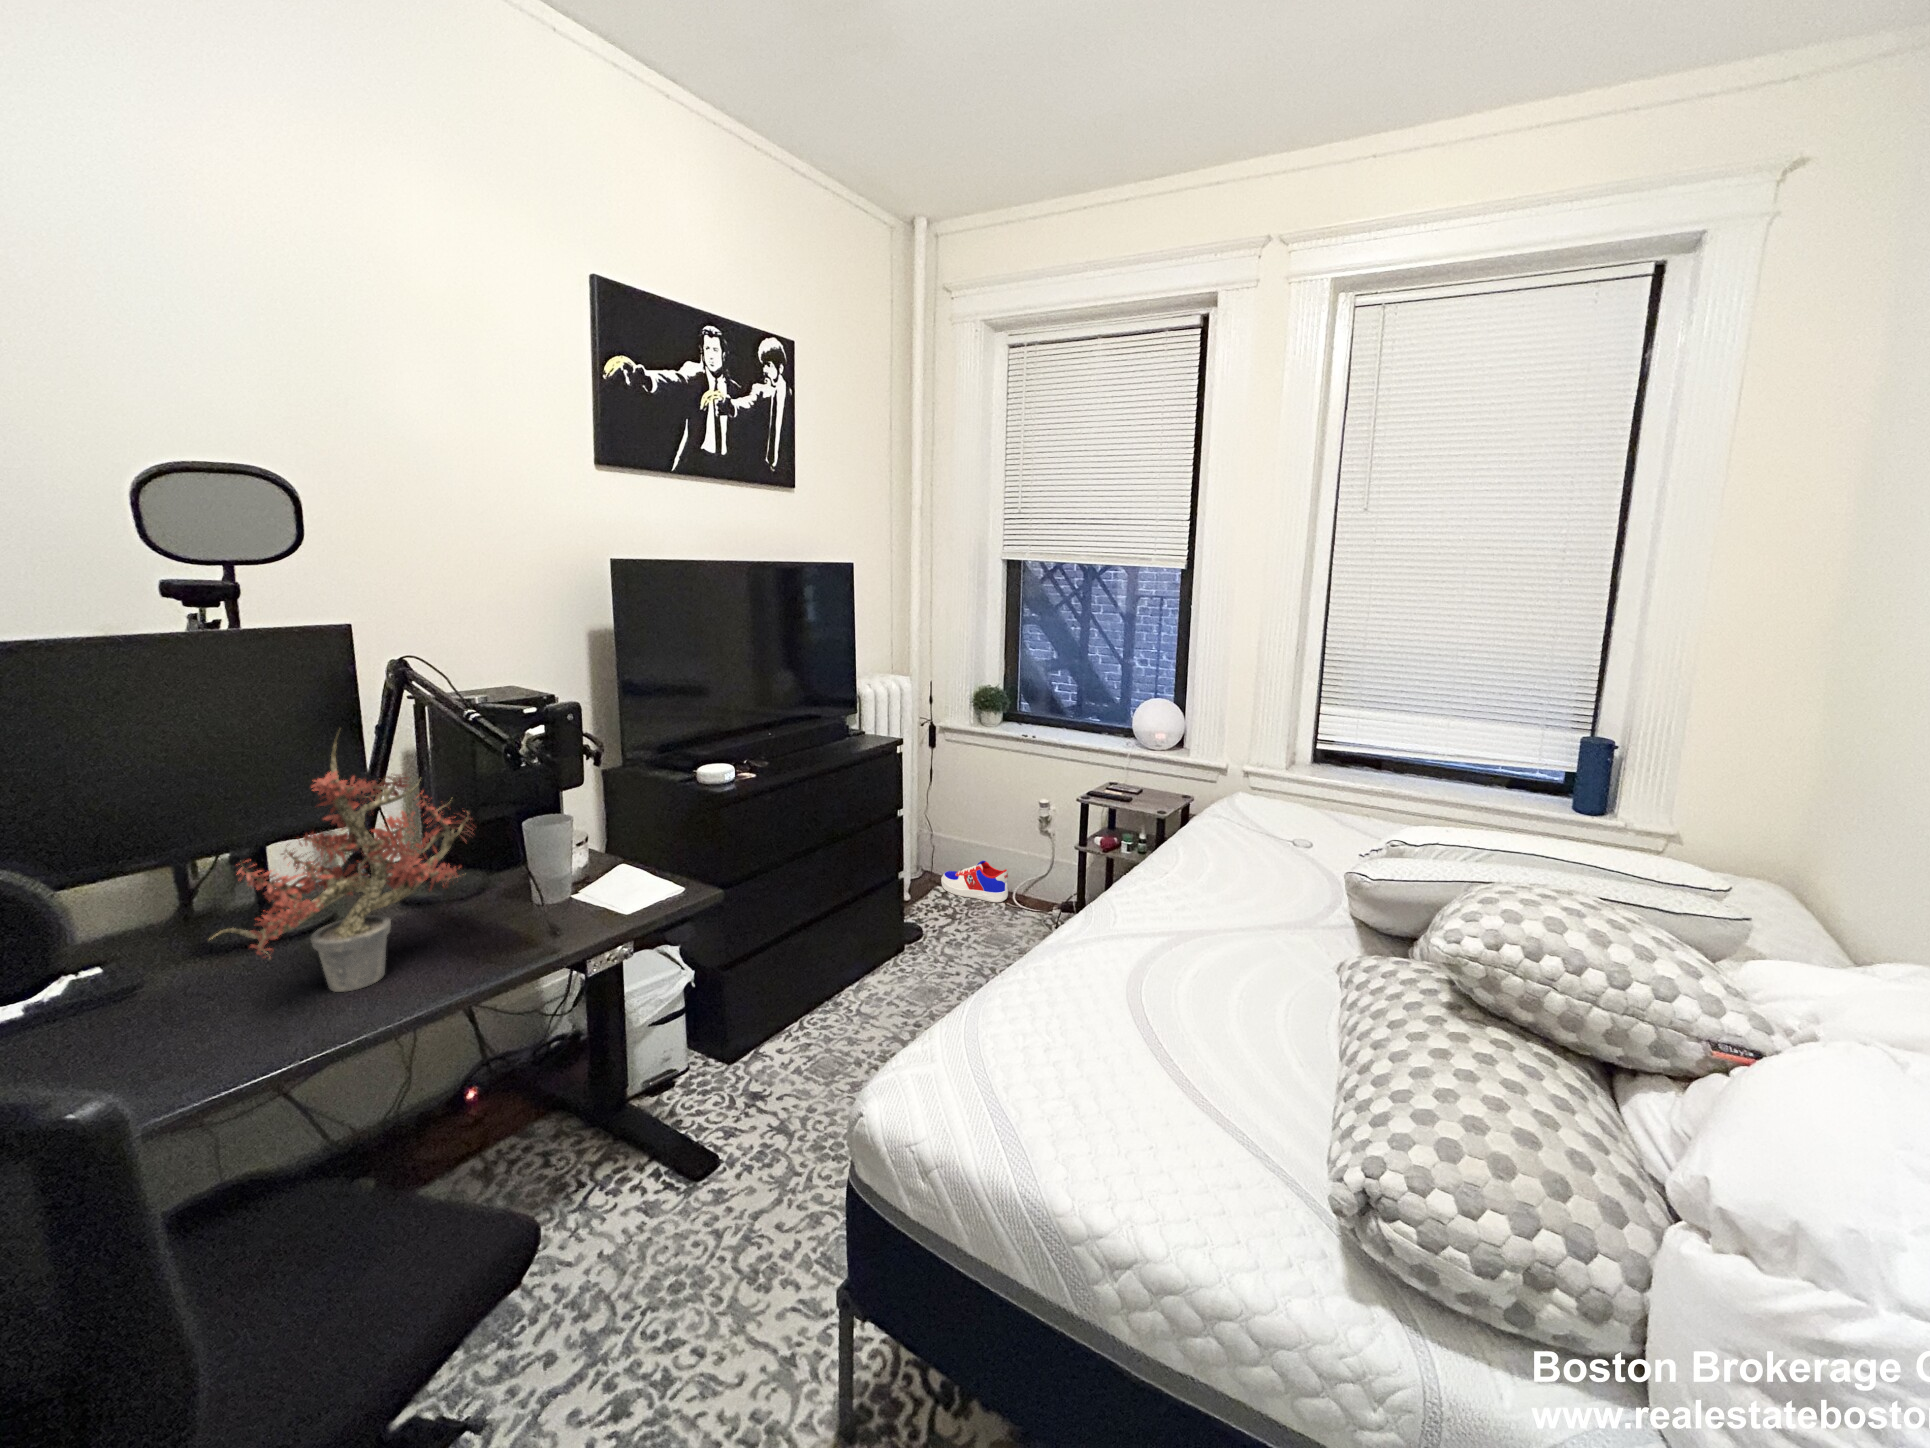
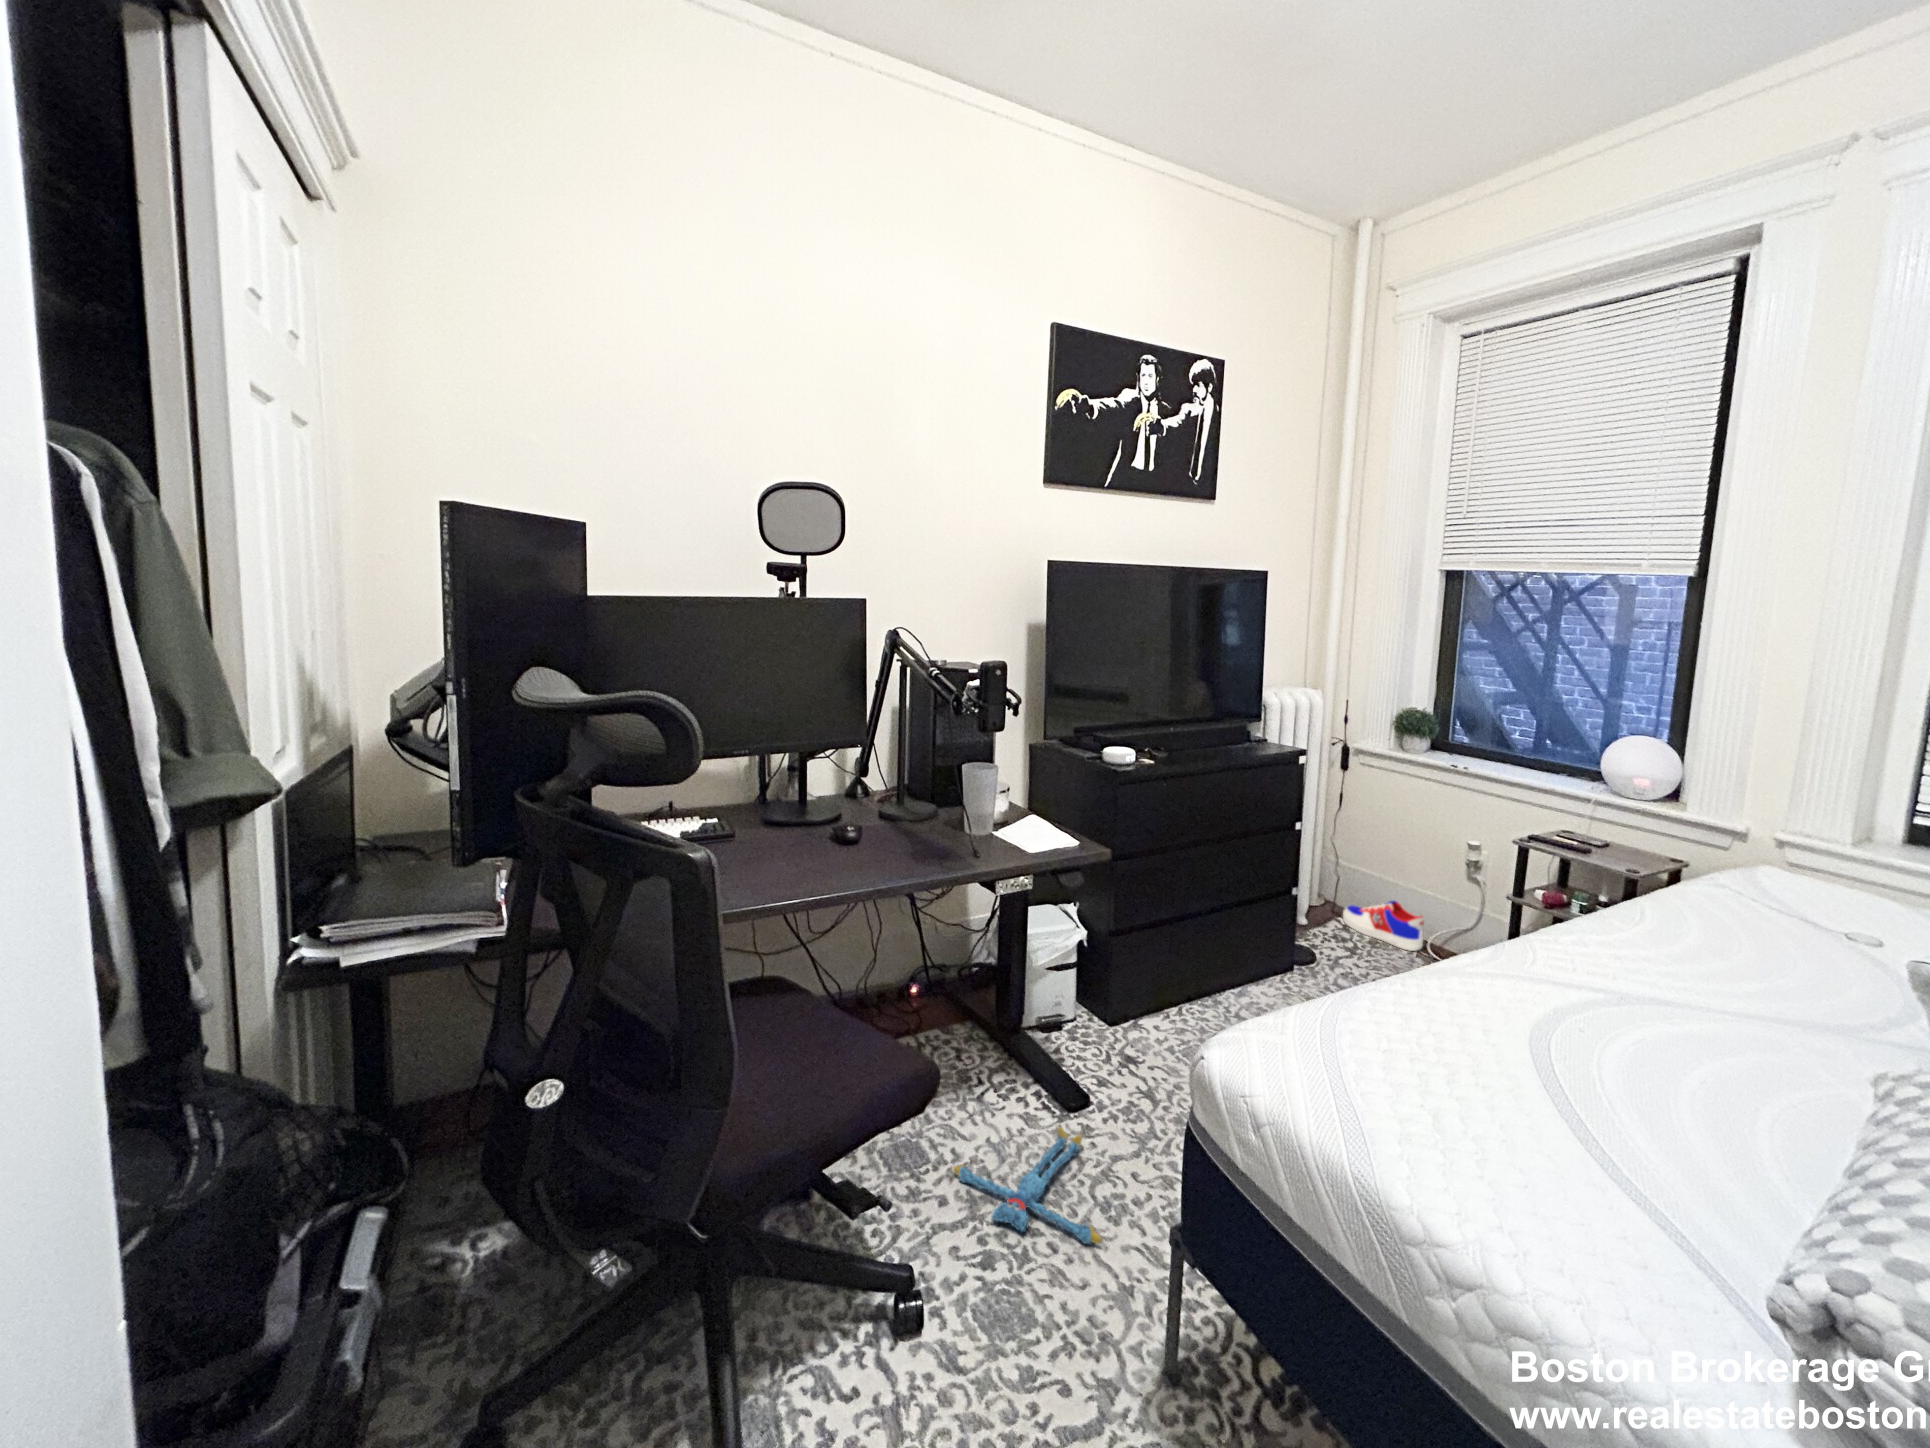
potted plant: present [212,730,473,992] -> none [778,672,934,862]
plush toy: none [556,1206,754,1358] -> present [953,1127,1102,1244]

